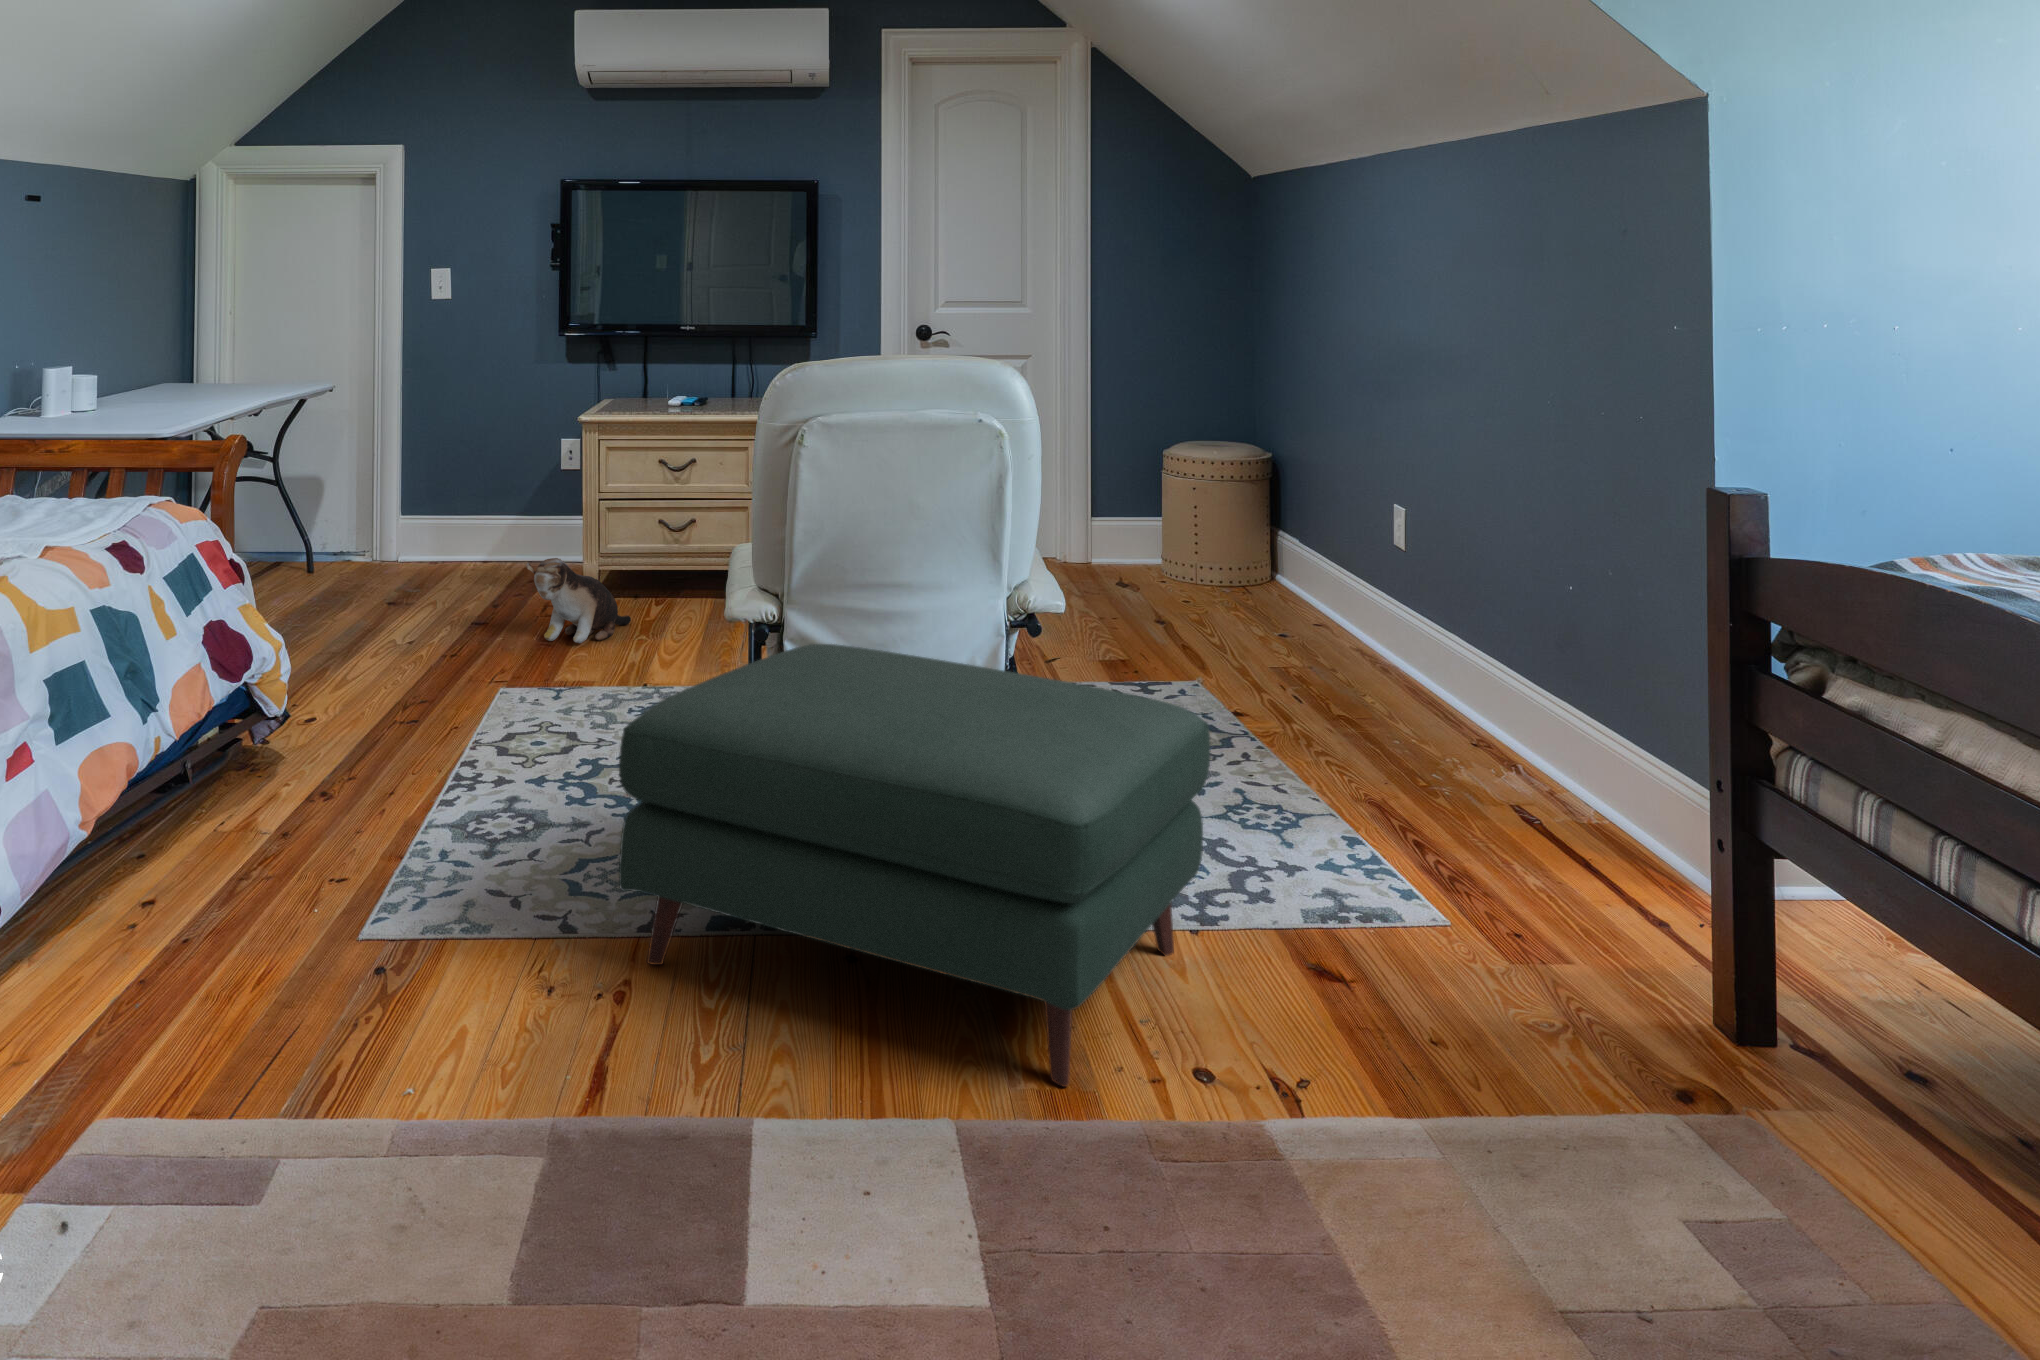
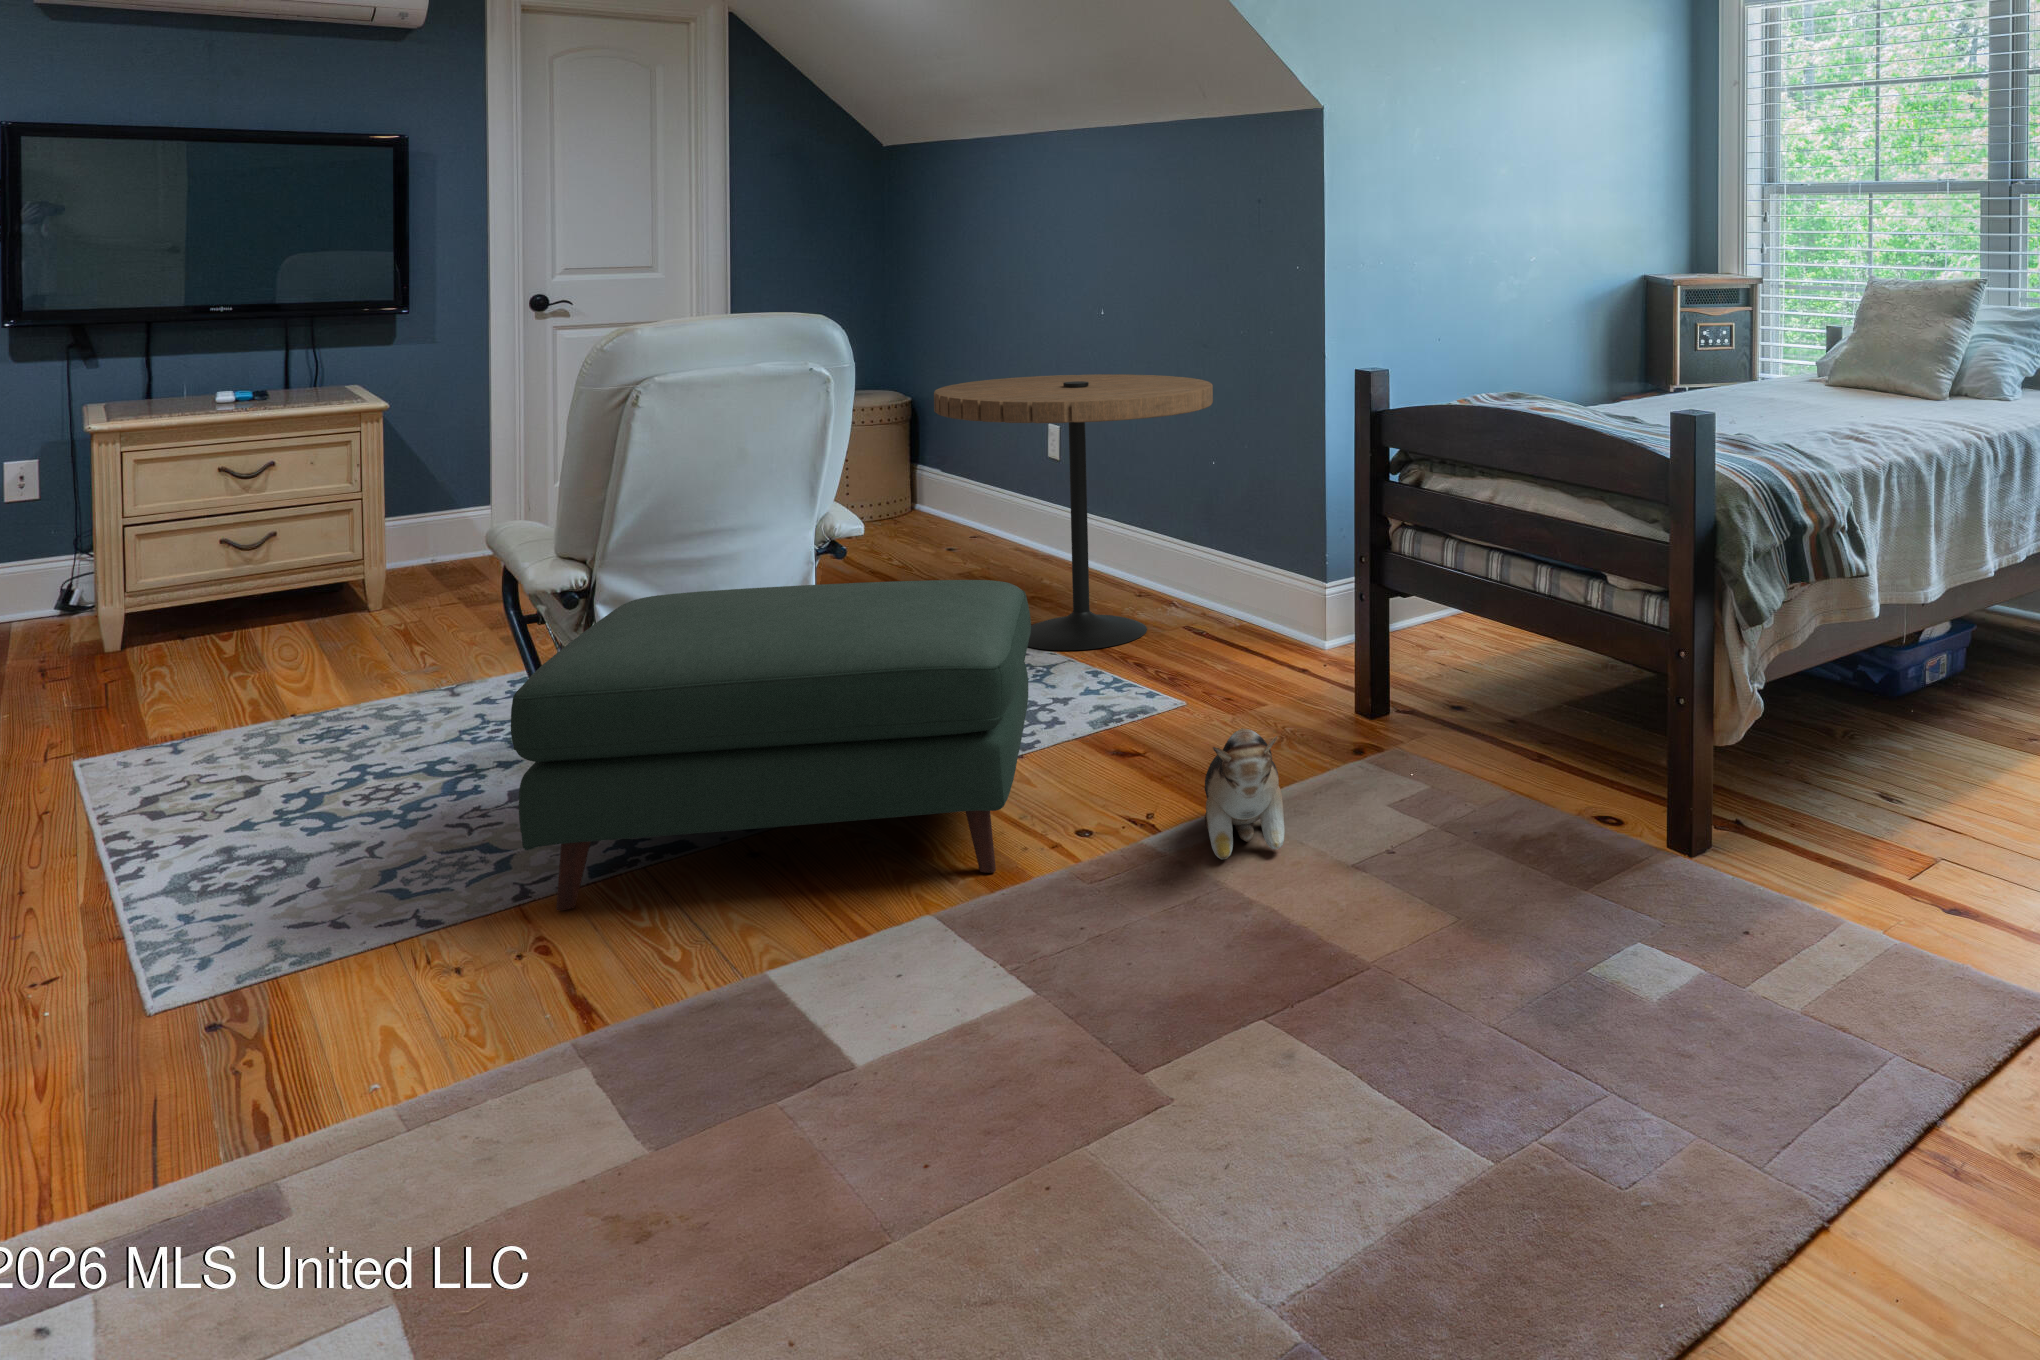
side table: none [1214,453,1568,808] -> present [934,374,1213,650]
plush toy: present [525,558,631,643] -> present [1205,728,1285,859]

